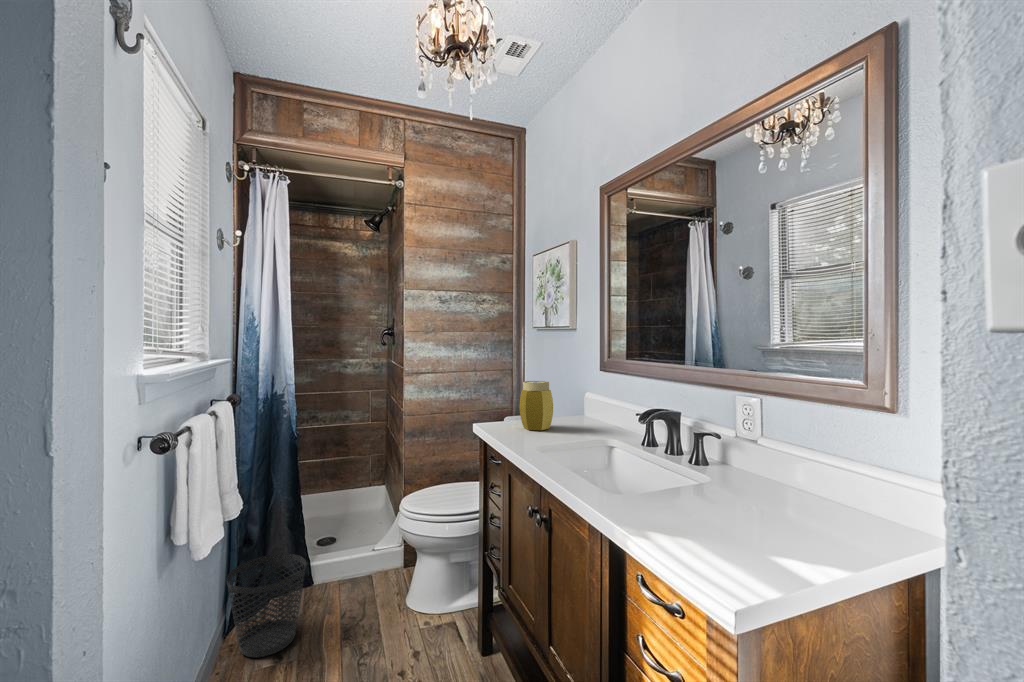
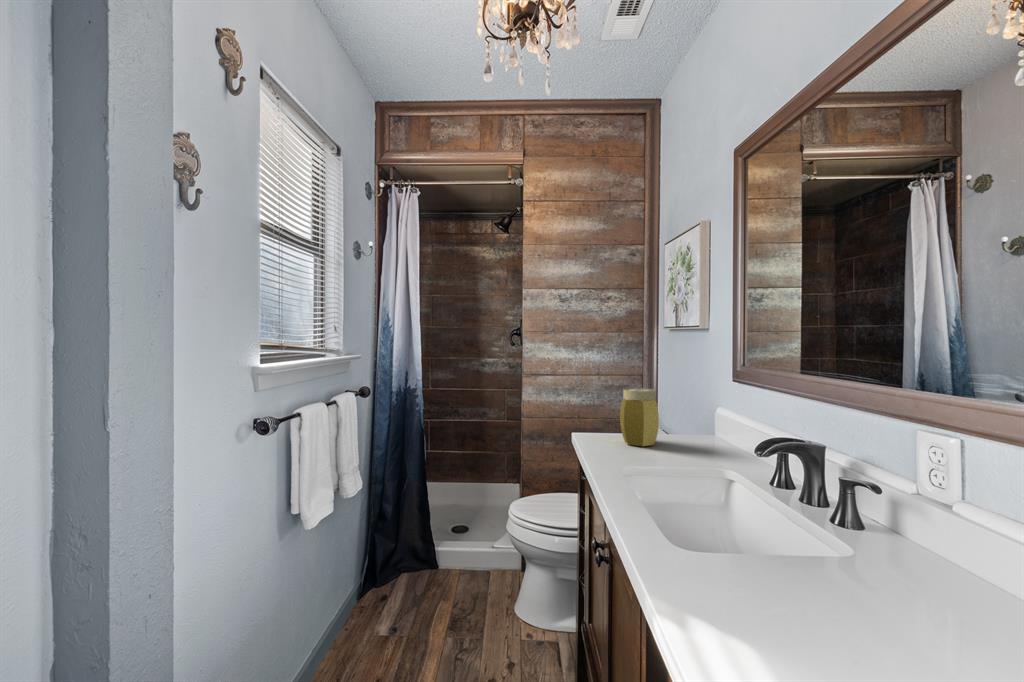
wastebasket: present [227,554,306,657] -> none [352,538,420,632]

